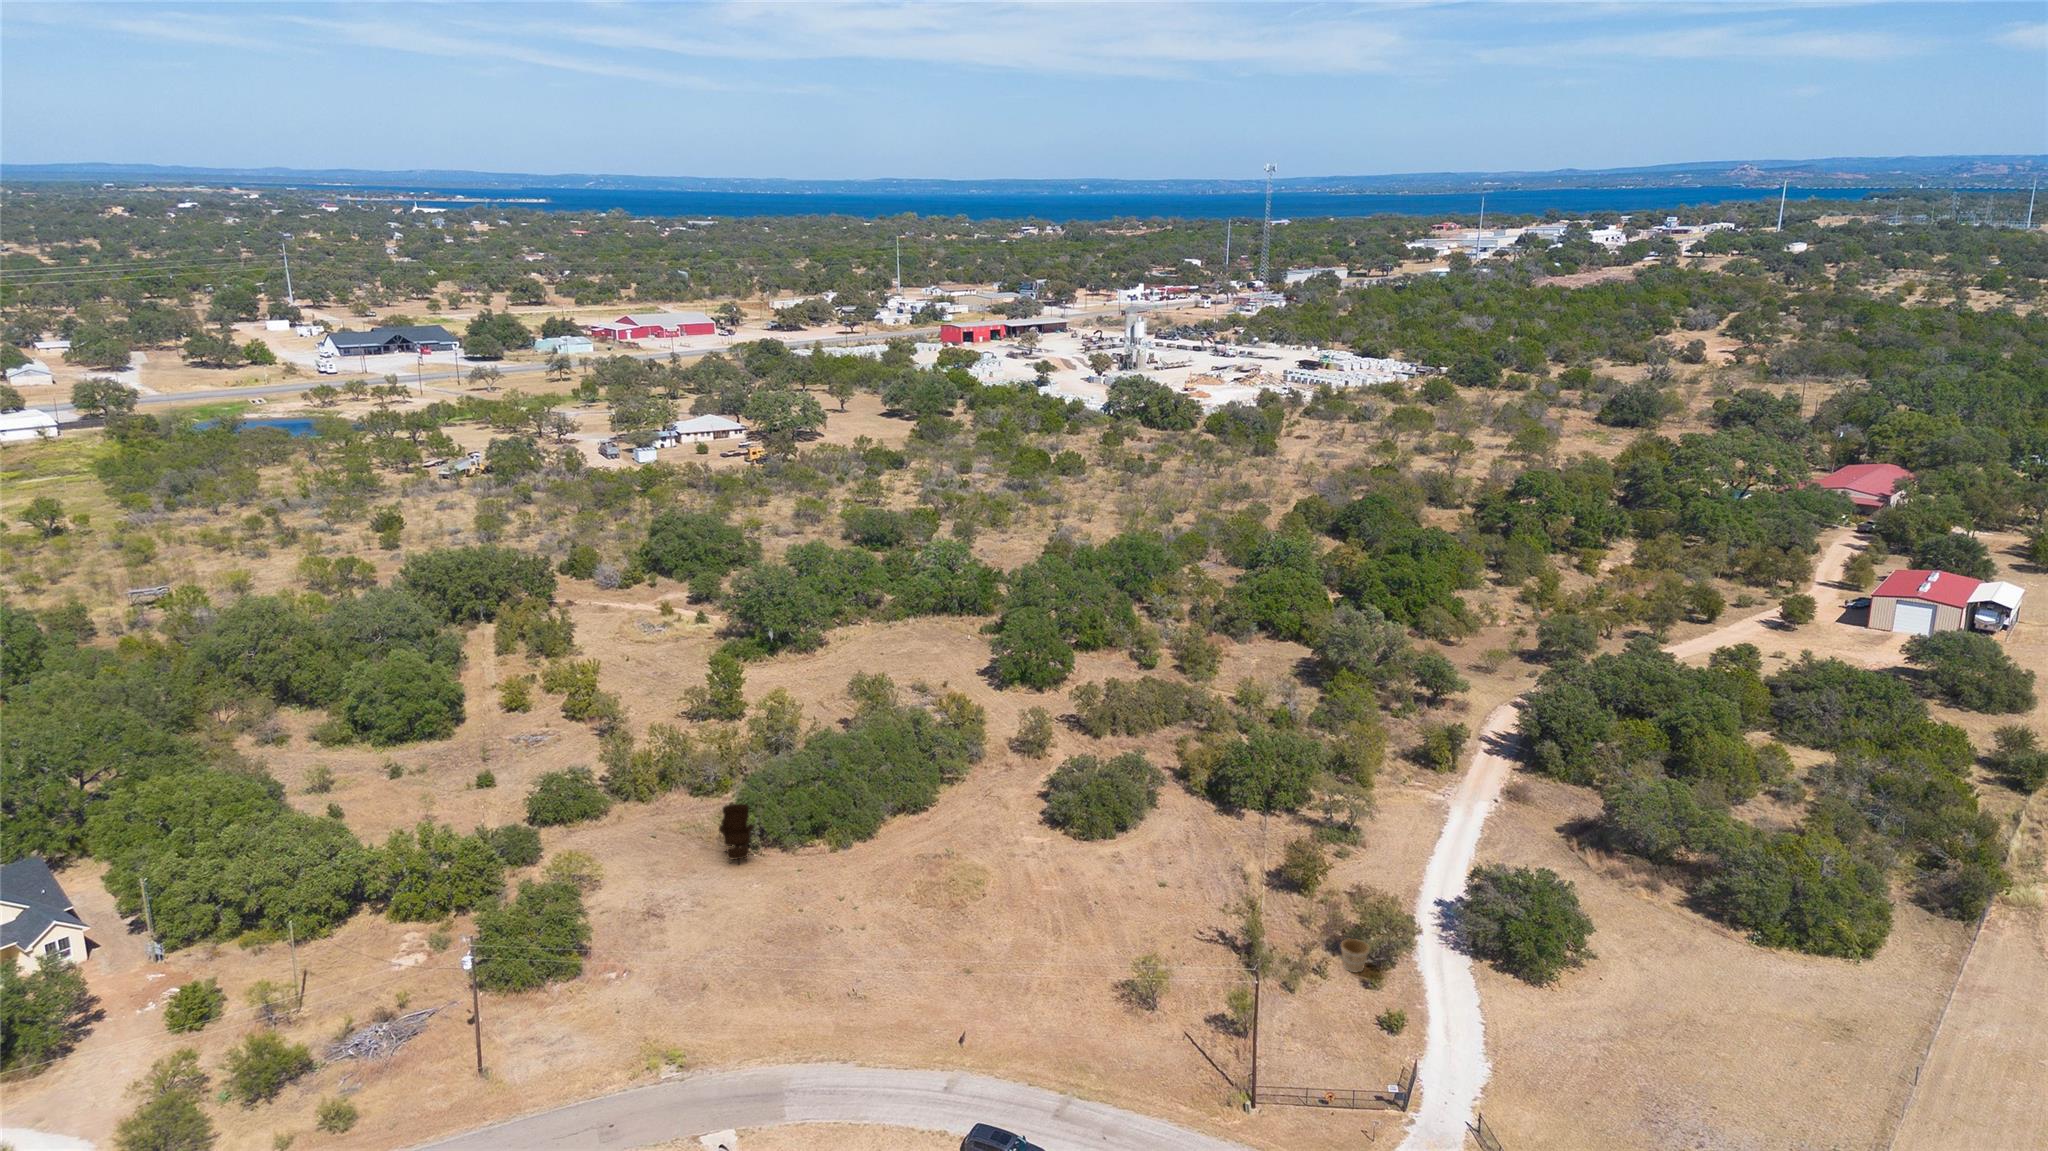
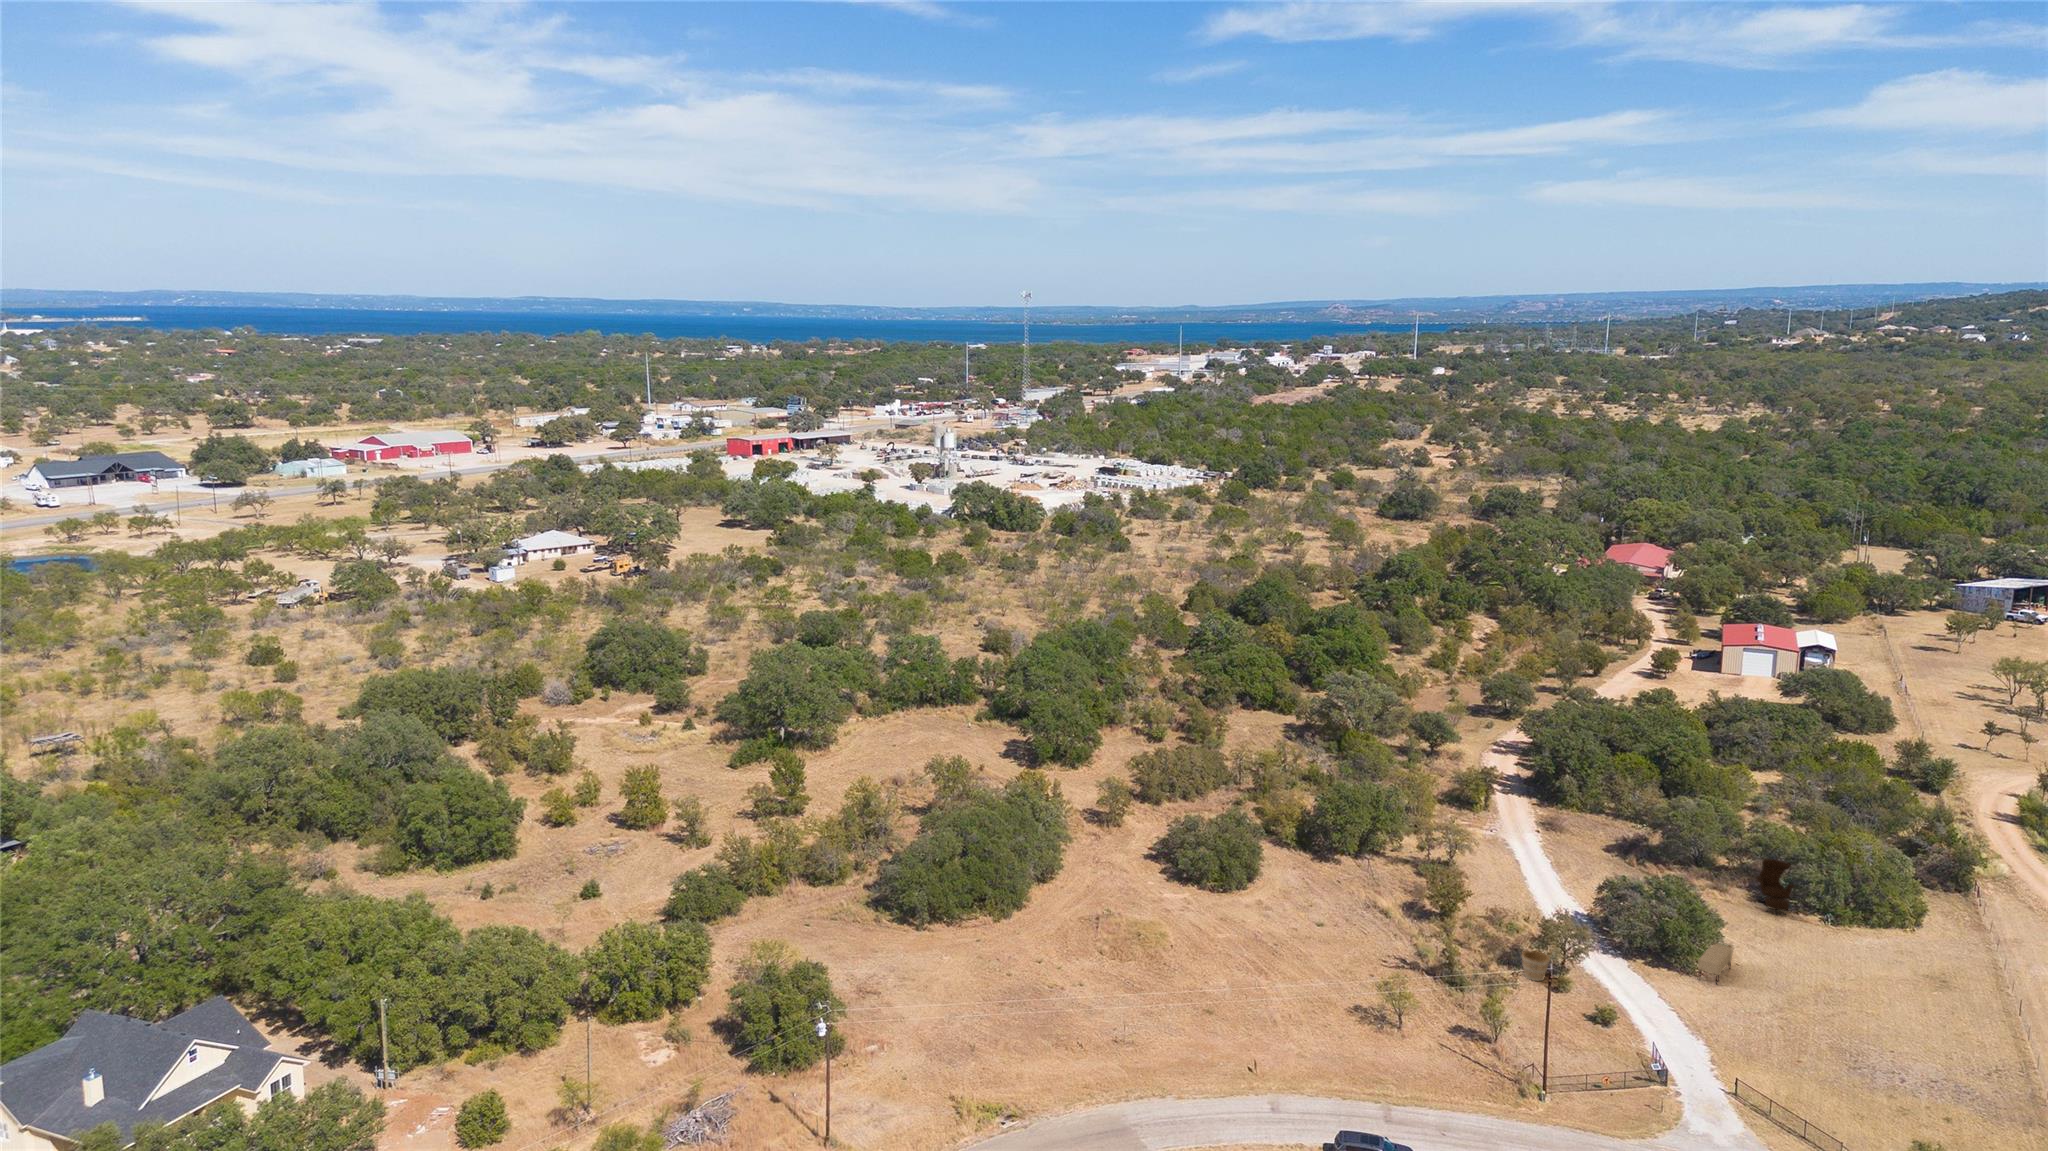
lounge chair: present [719,804,754,860] -> present [1756,859,1795,912]
bench: none [1538,955,1592,1002] -> present [1698,944,1733,984]

